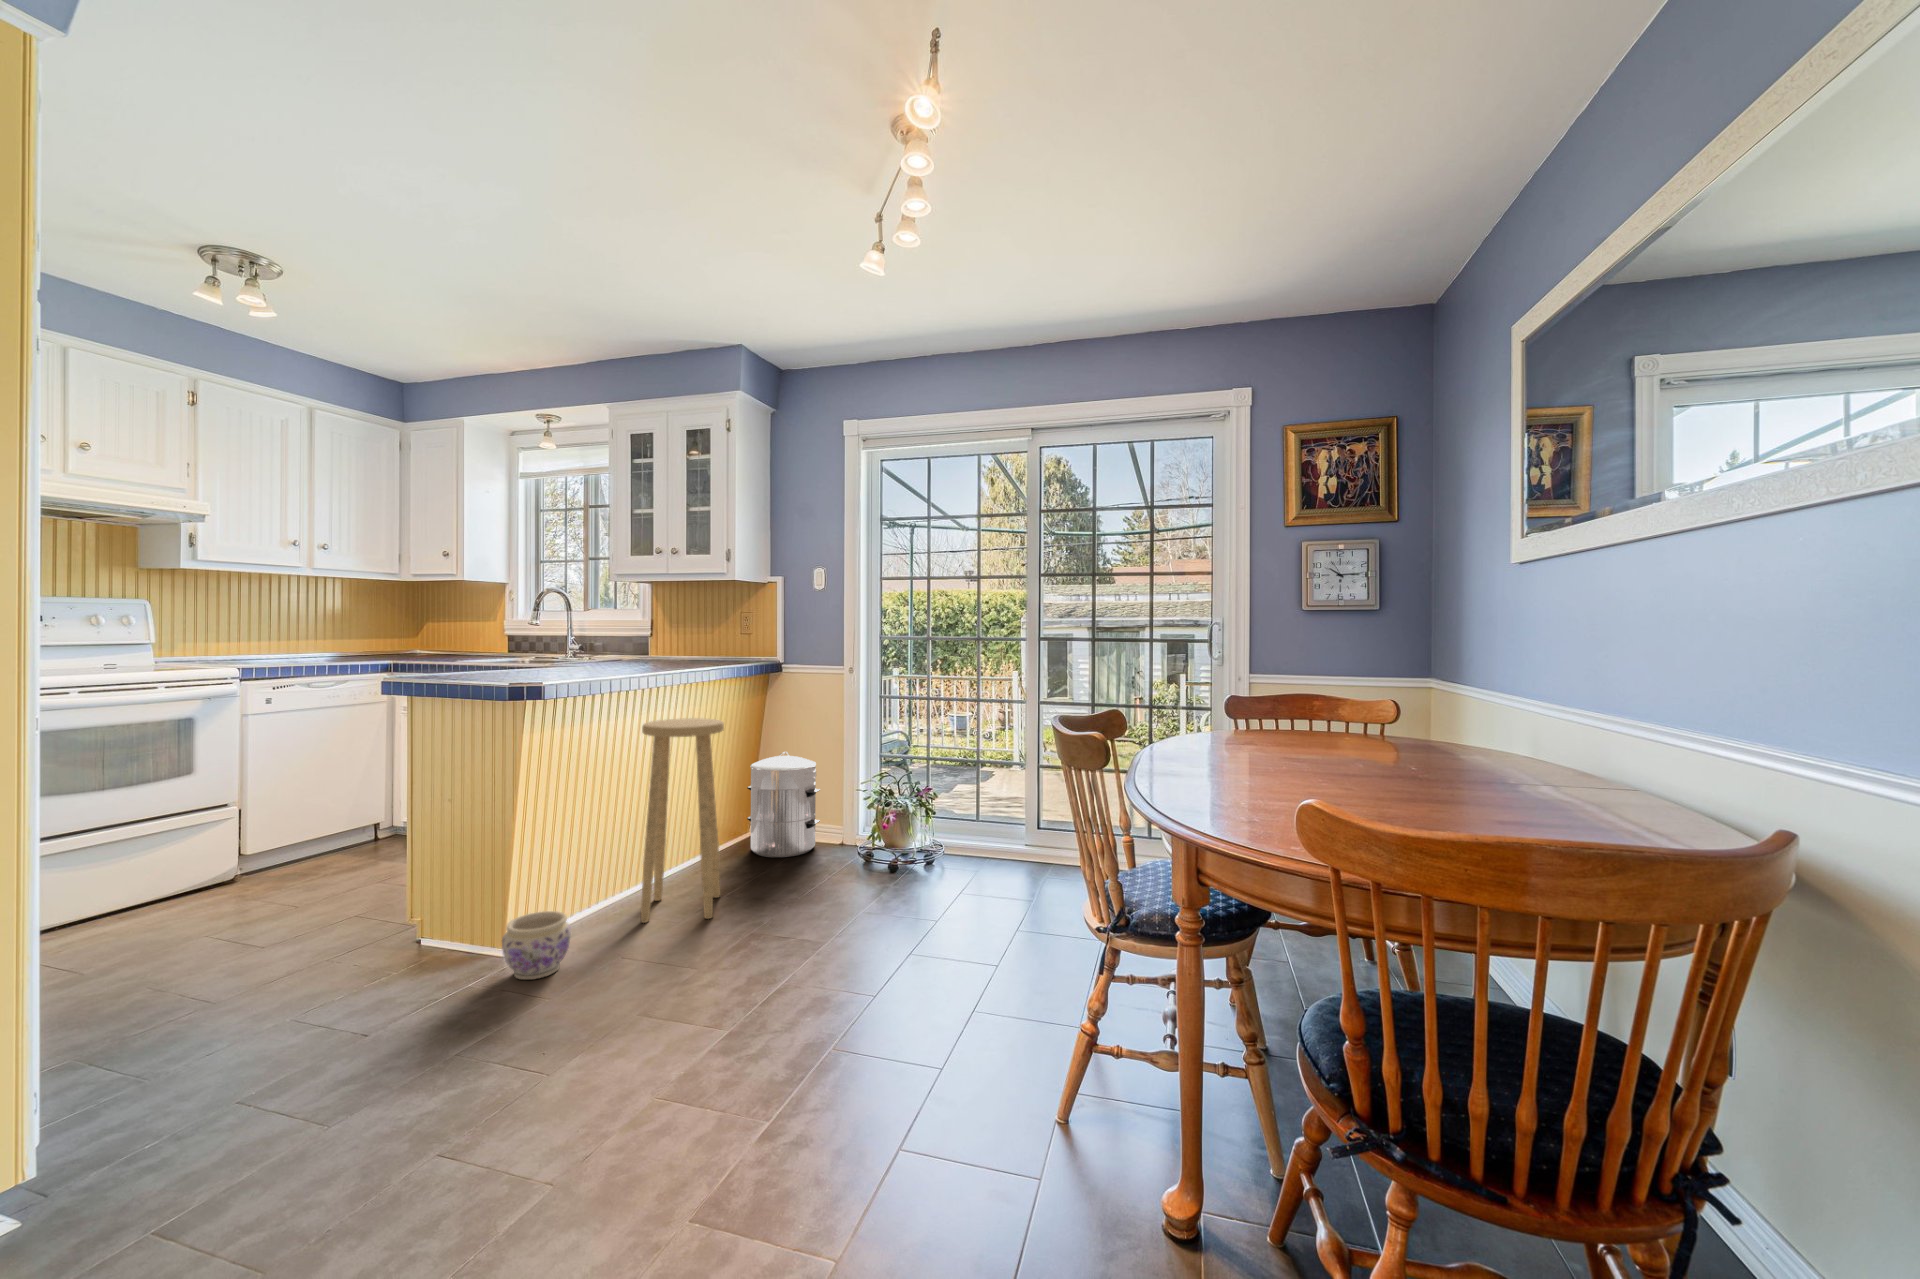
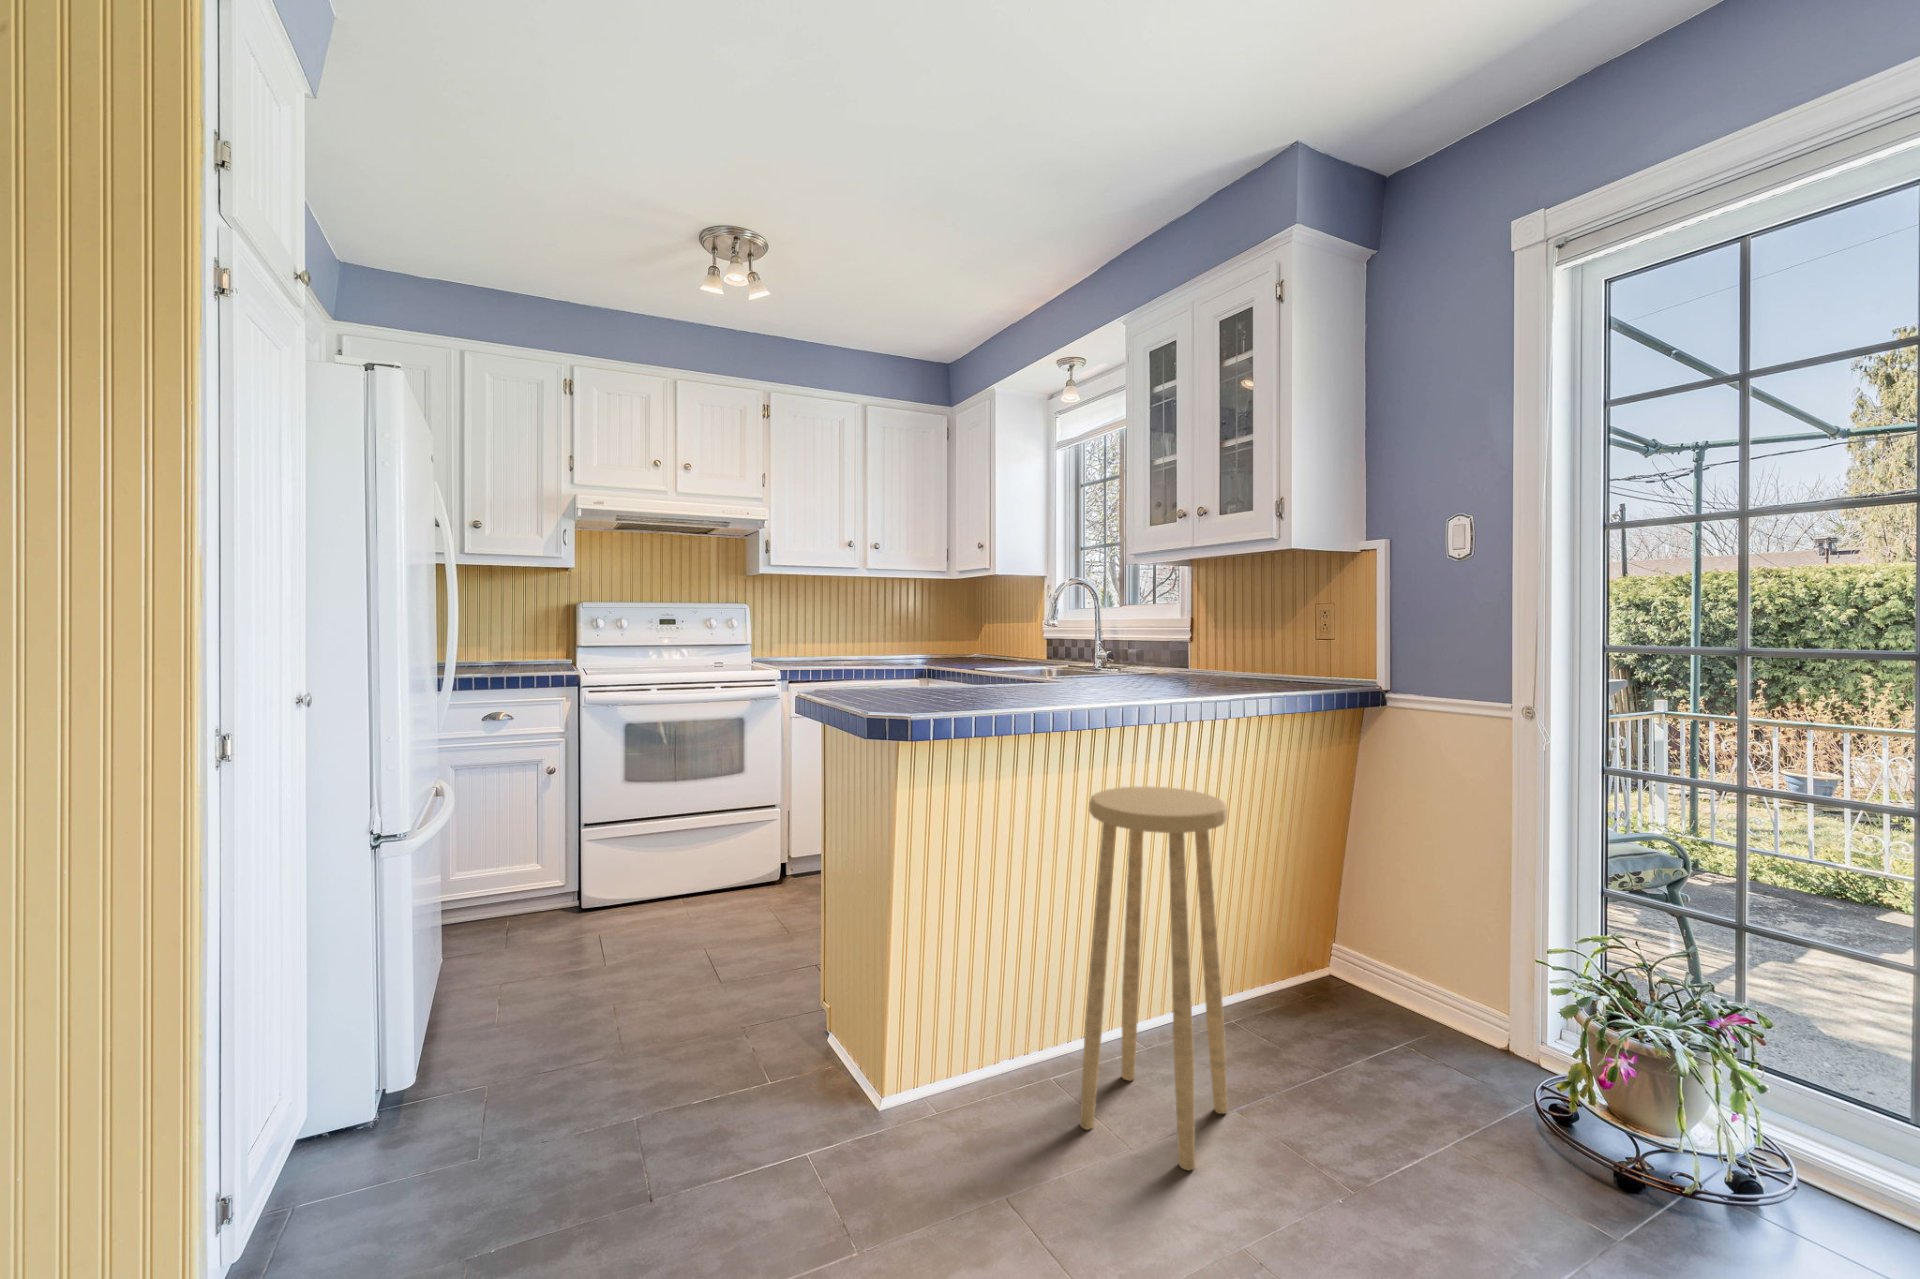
waste bin: present [747,752,820,857] -> none [1312,852,1452,1051]
planter: present [502,911,571,980] -> none [847,1076,942,1201]

